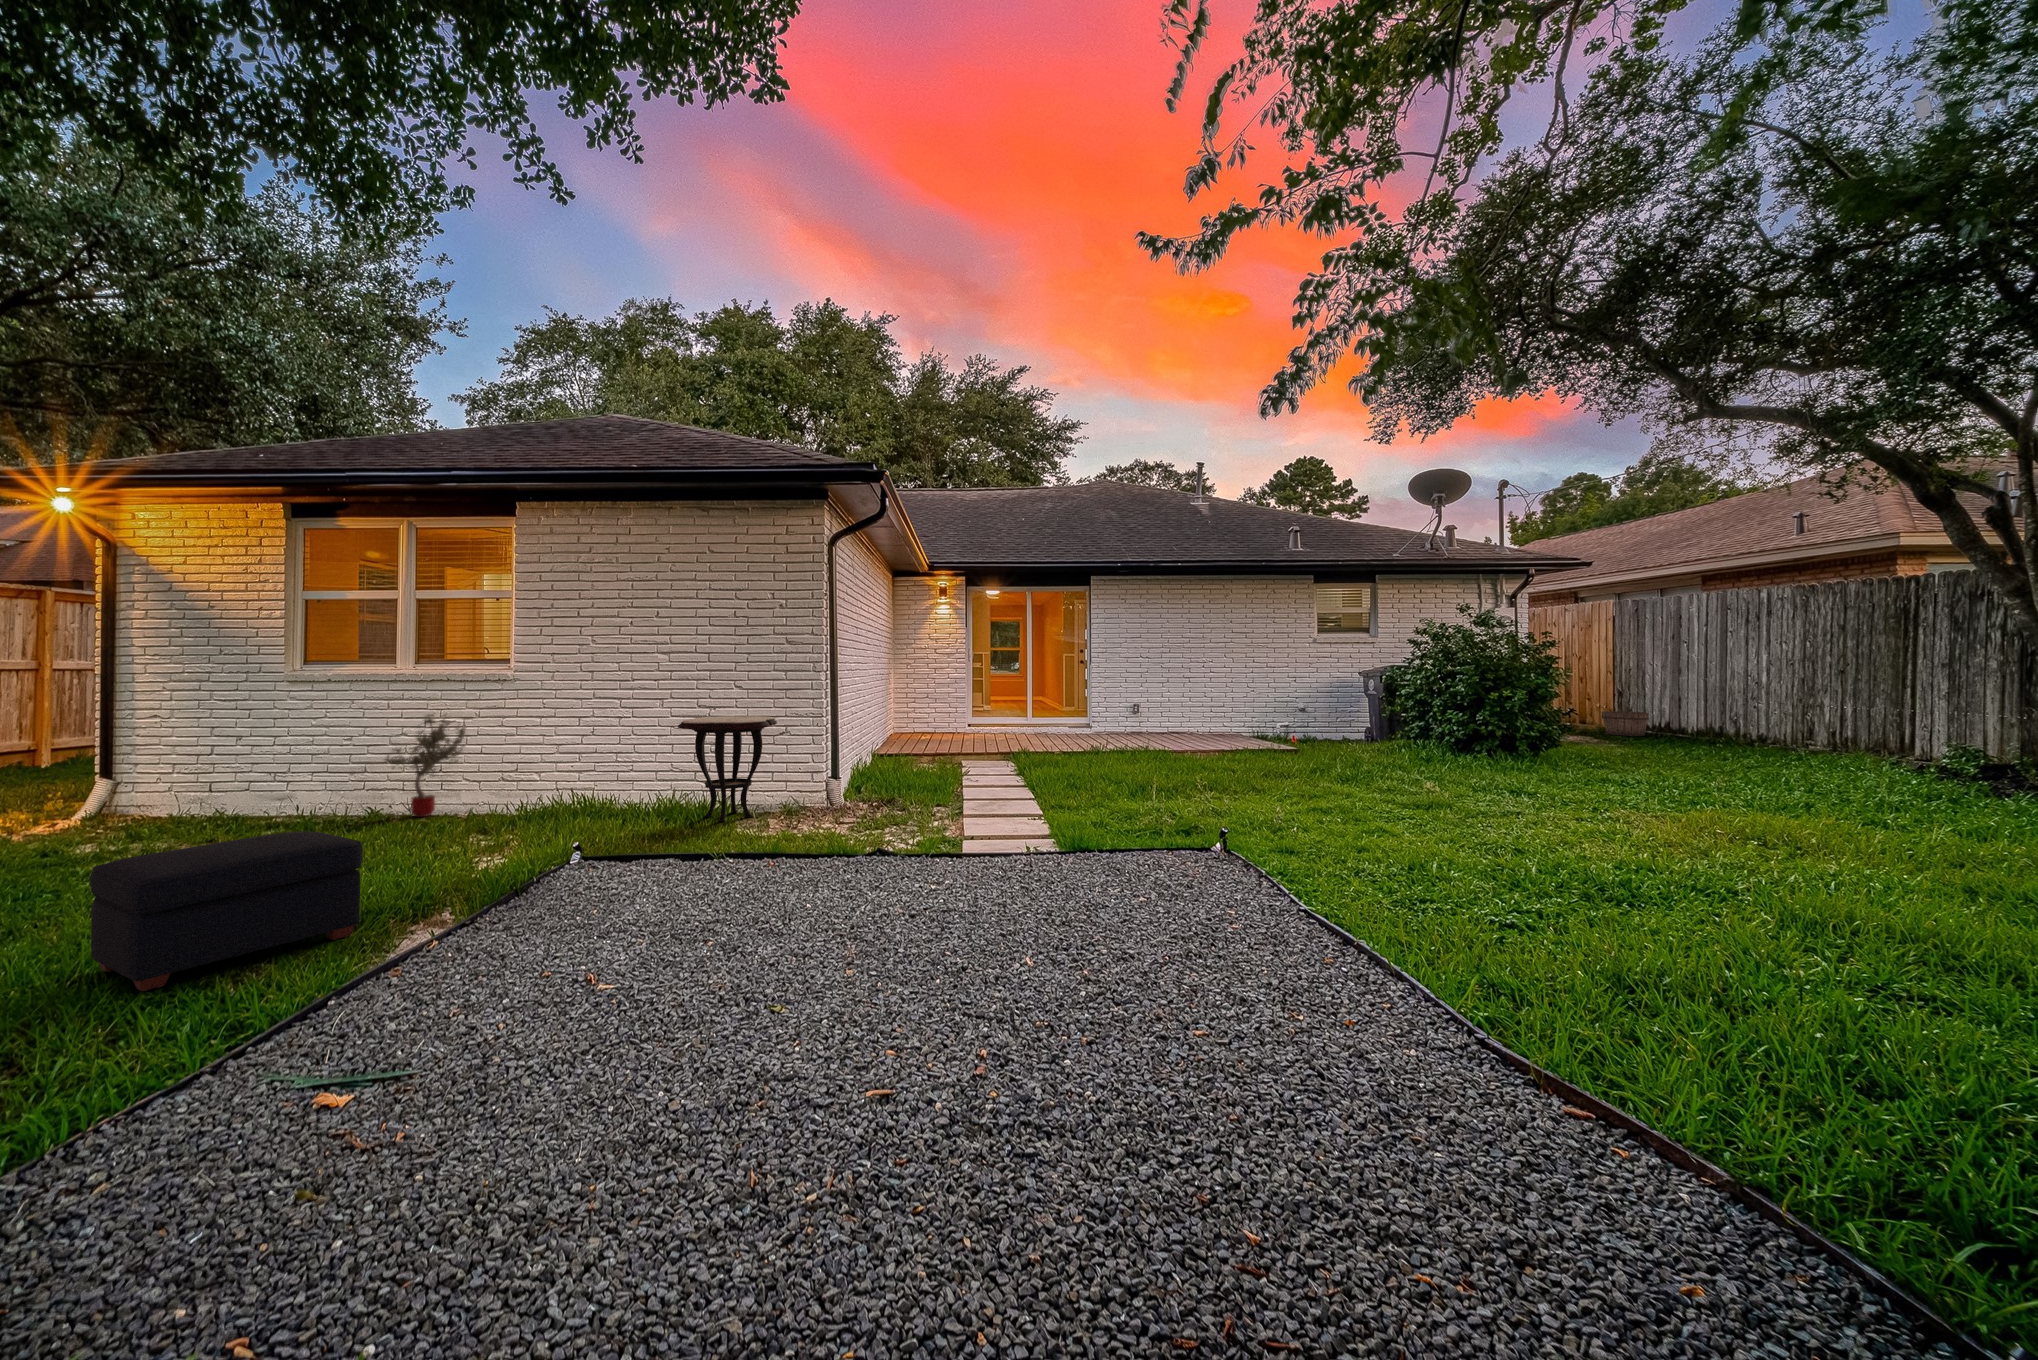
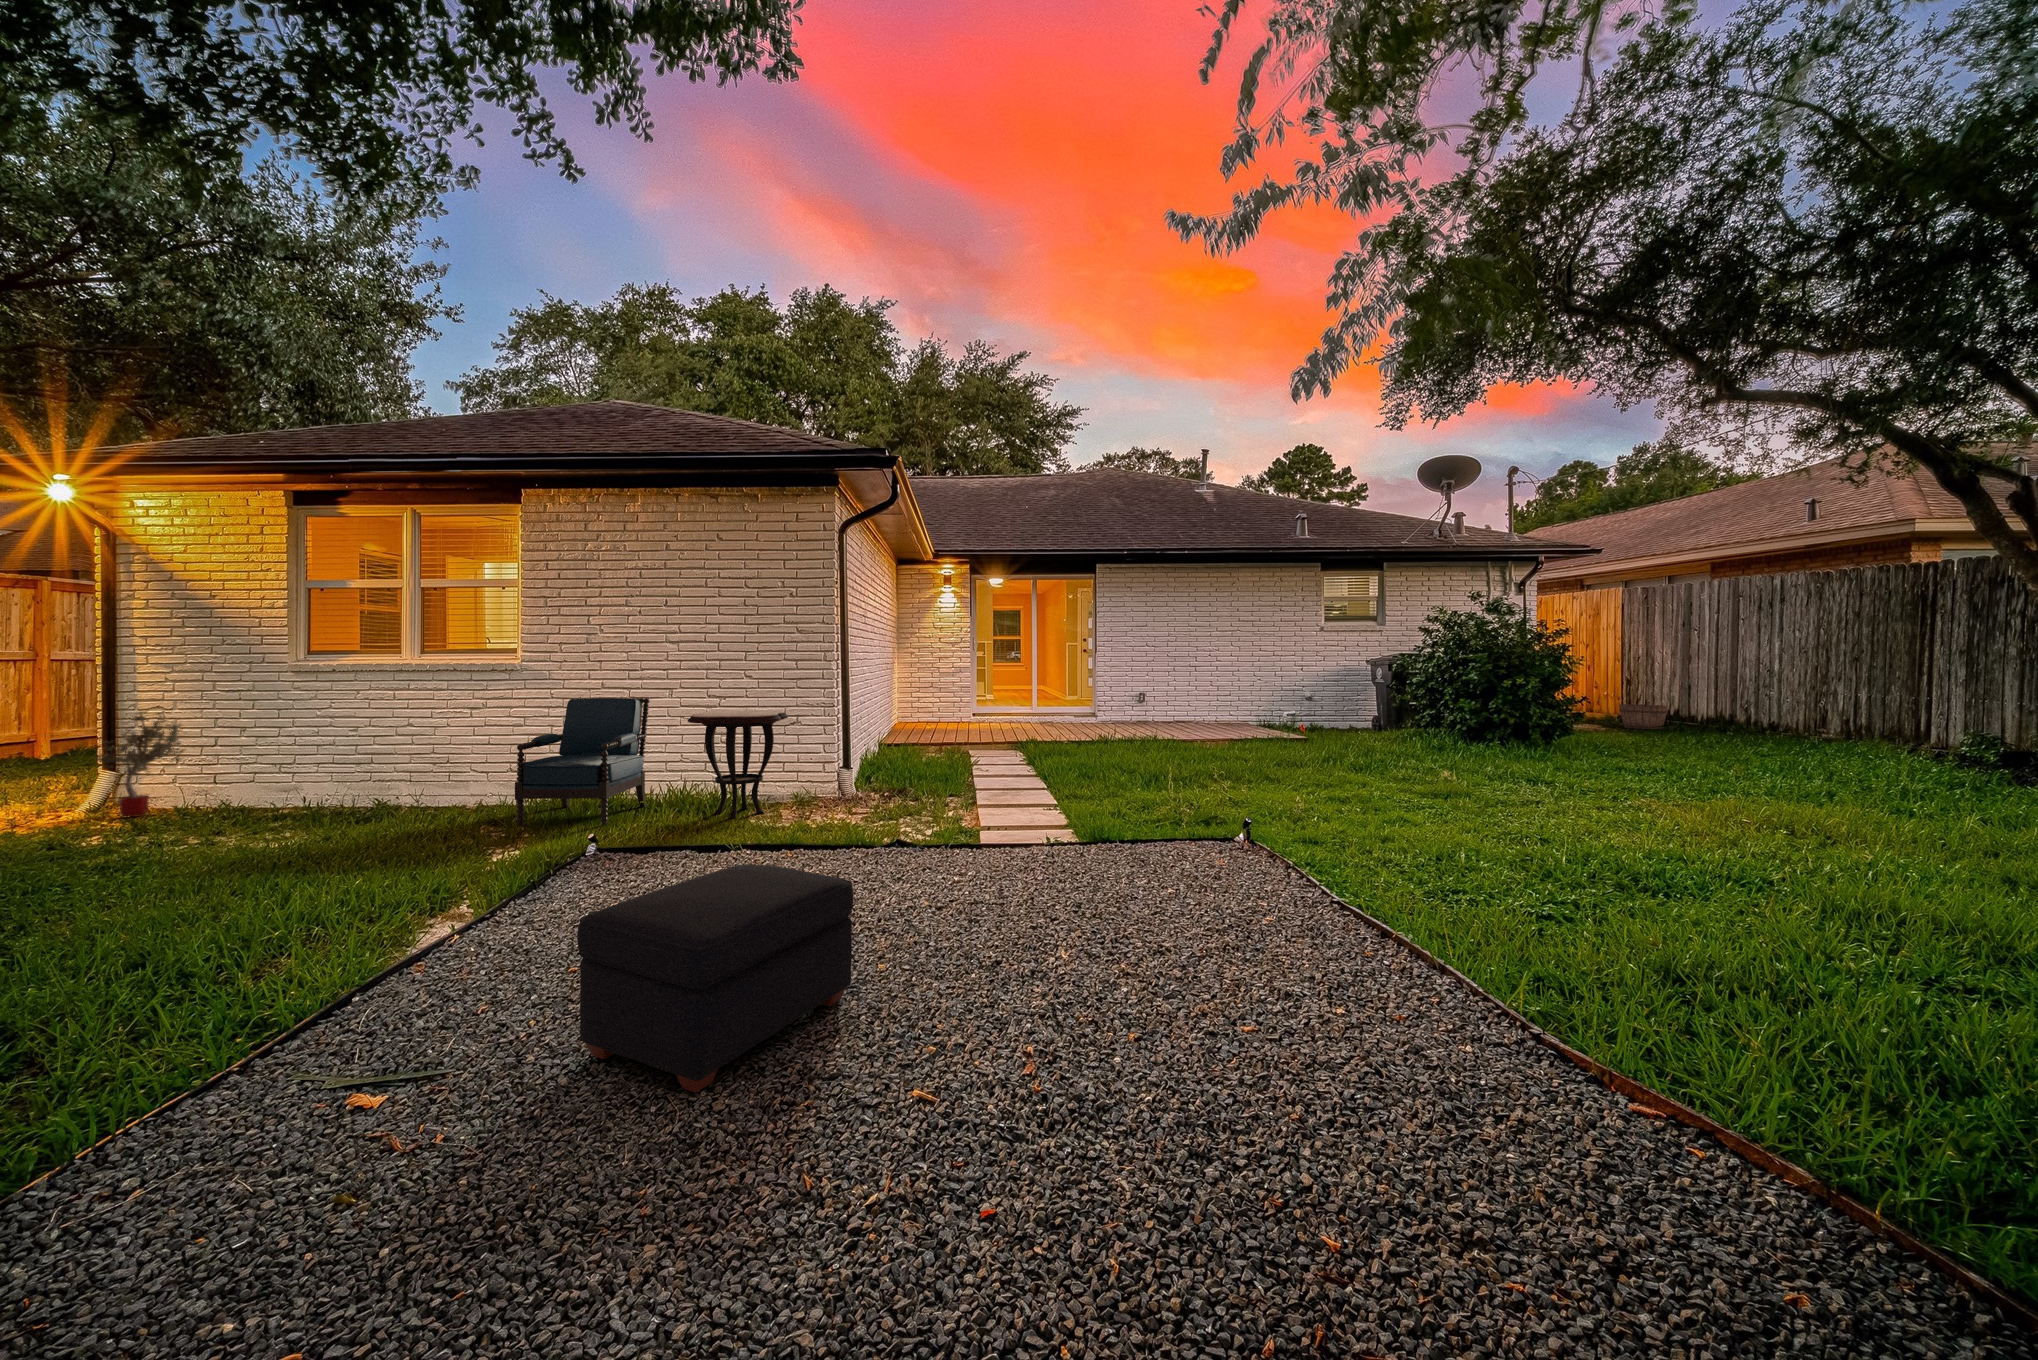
chair: none [509,704,643,829] -> present [515,698,650,825]
potted tree: present [384,713,466,817] -> present [96,710,184,818]
ottoman: present [90,831,363,991] -> present [577,864,853,1093]

